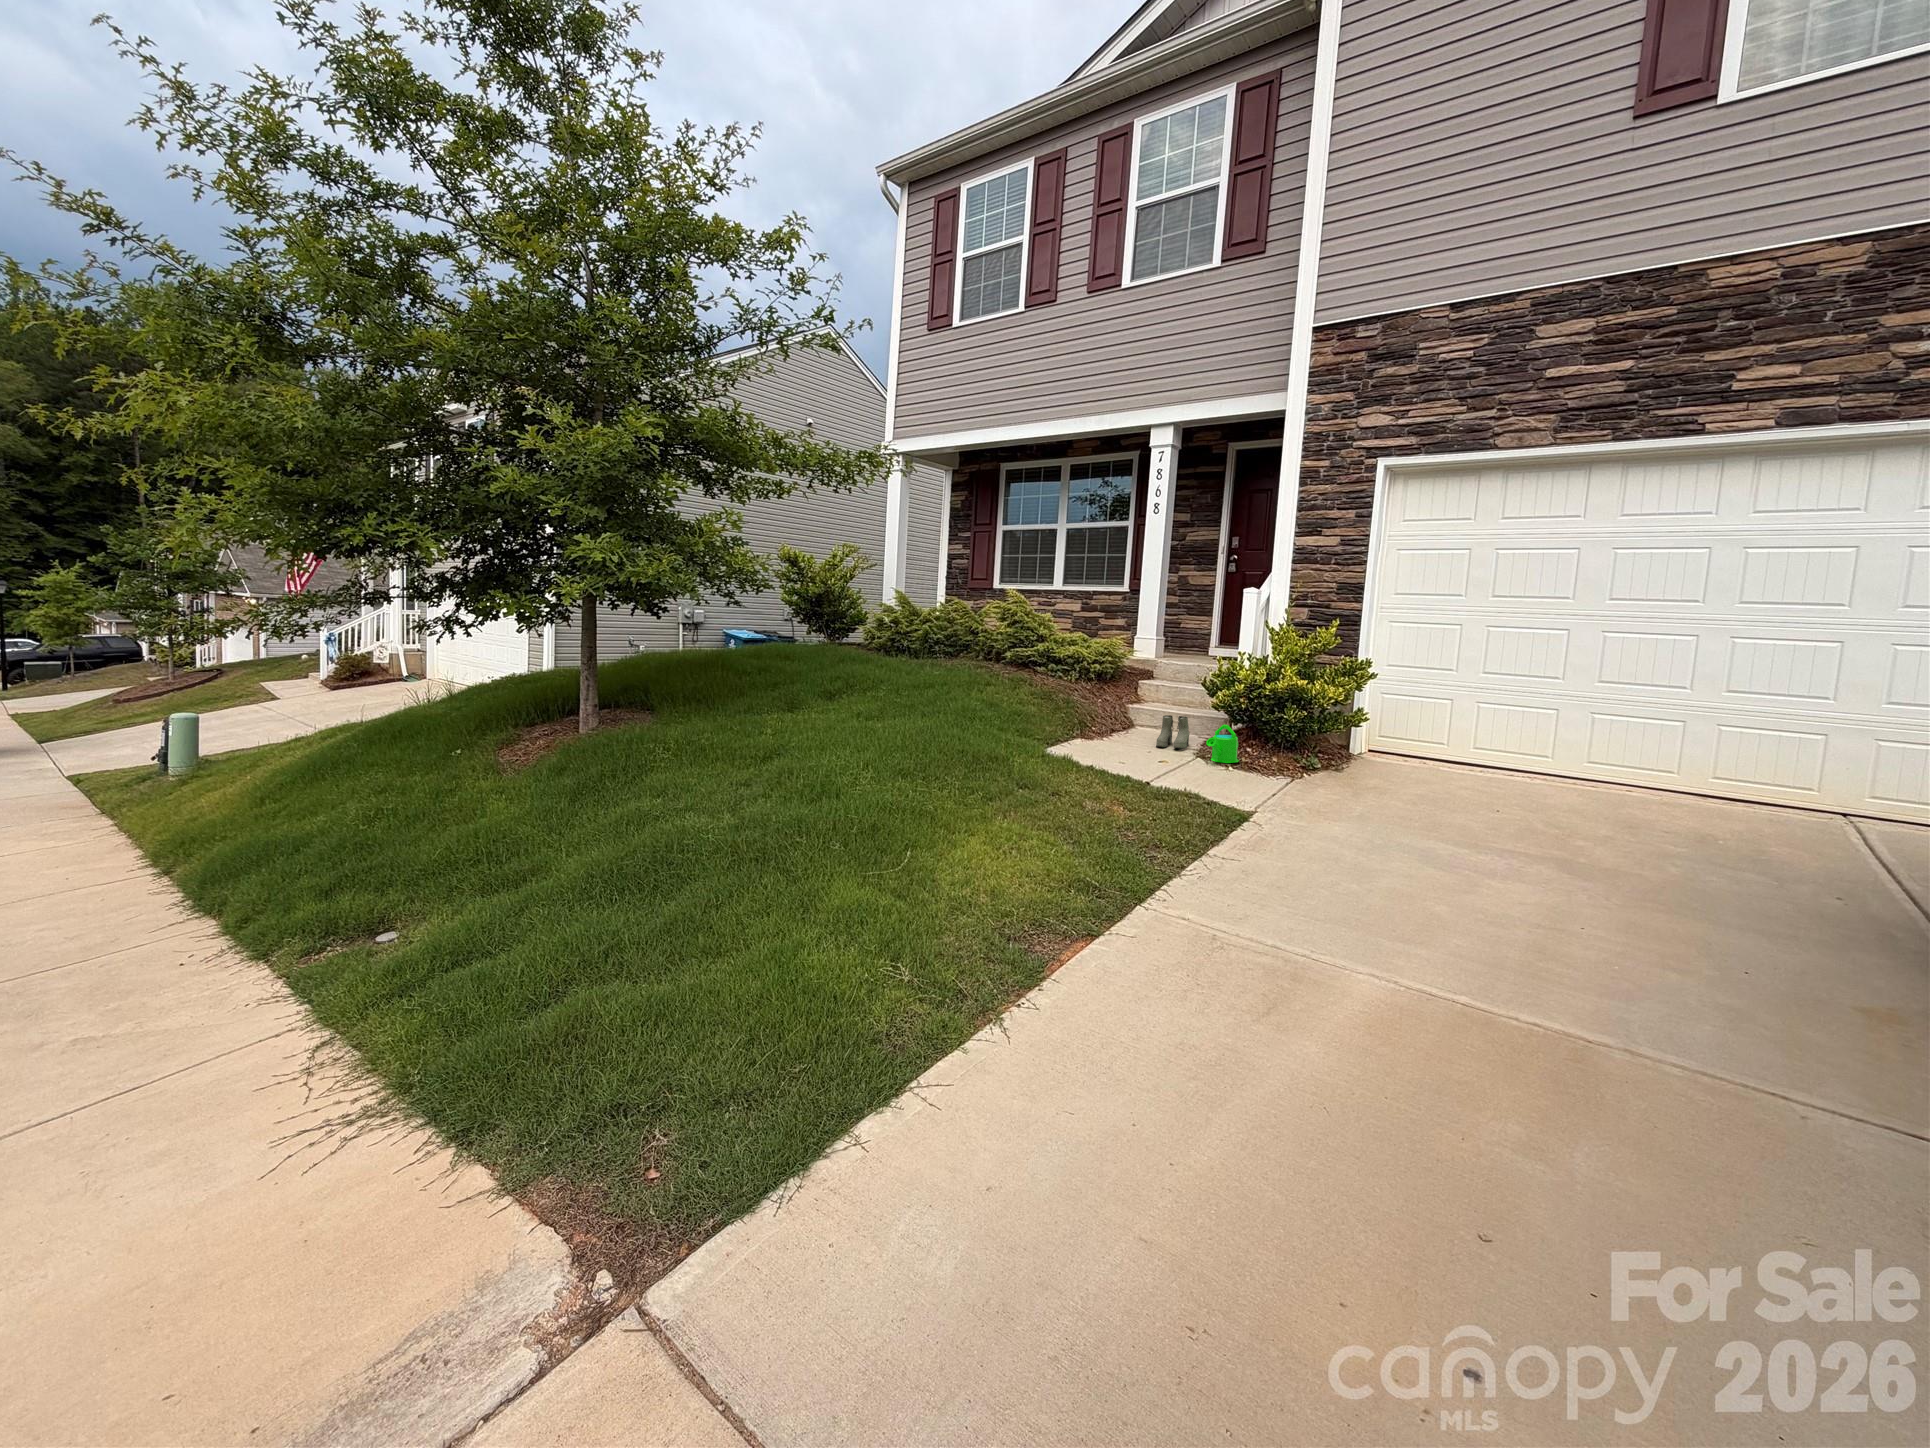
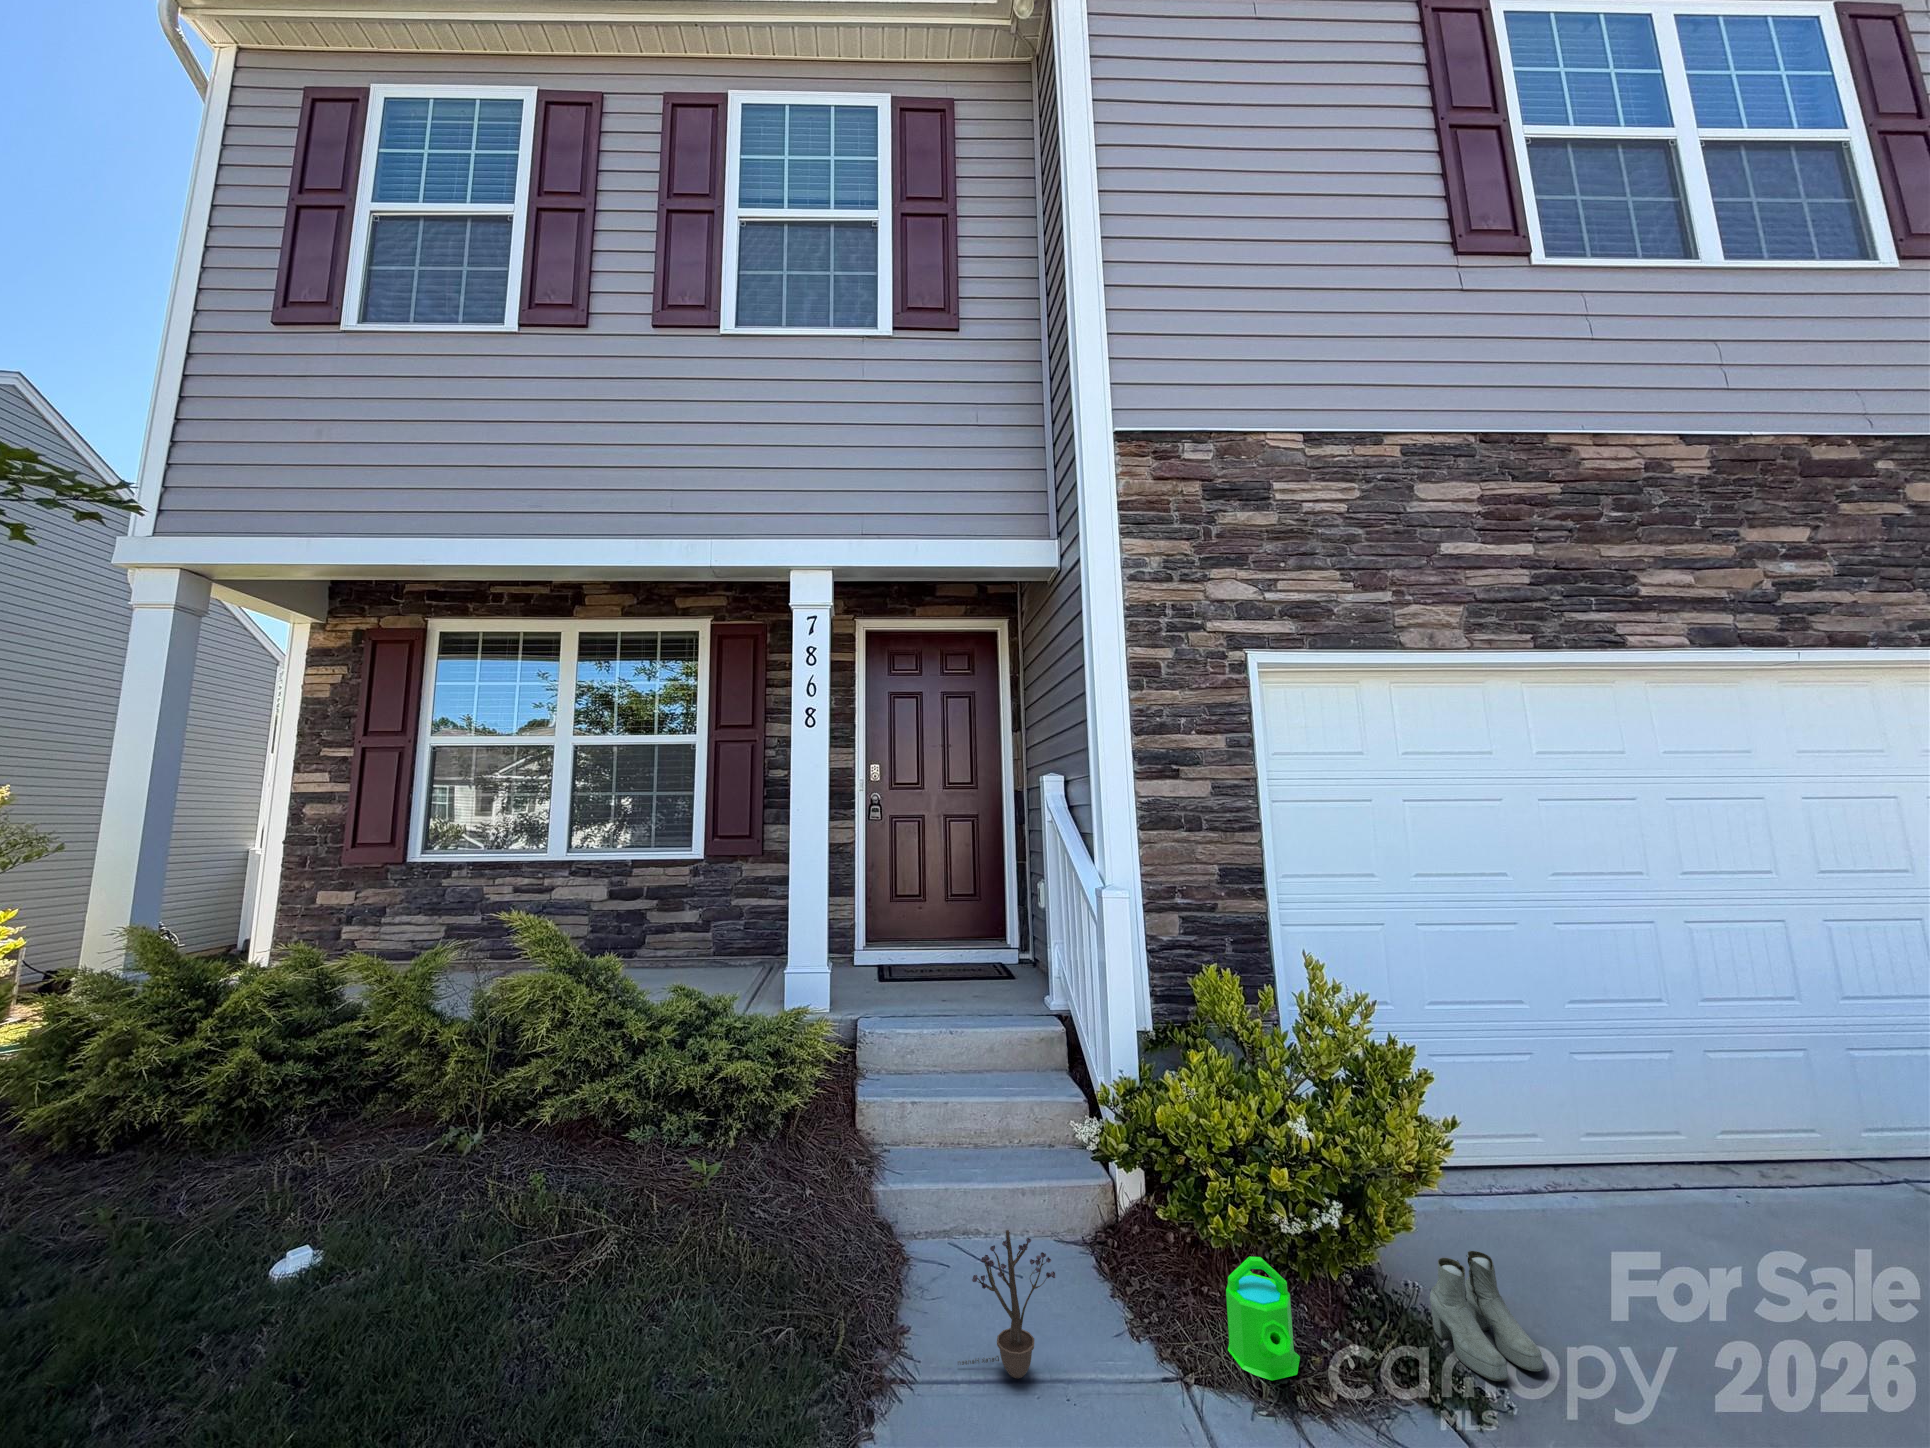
decorative plant: none [1109,696,1142,743] -> present [958,1230,1055,1378]
boots: present [1156,715,1190,748] -> present [1430,1251,1544,1381]

